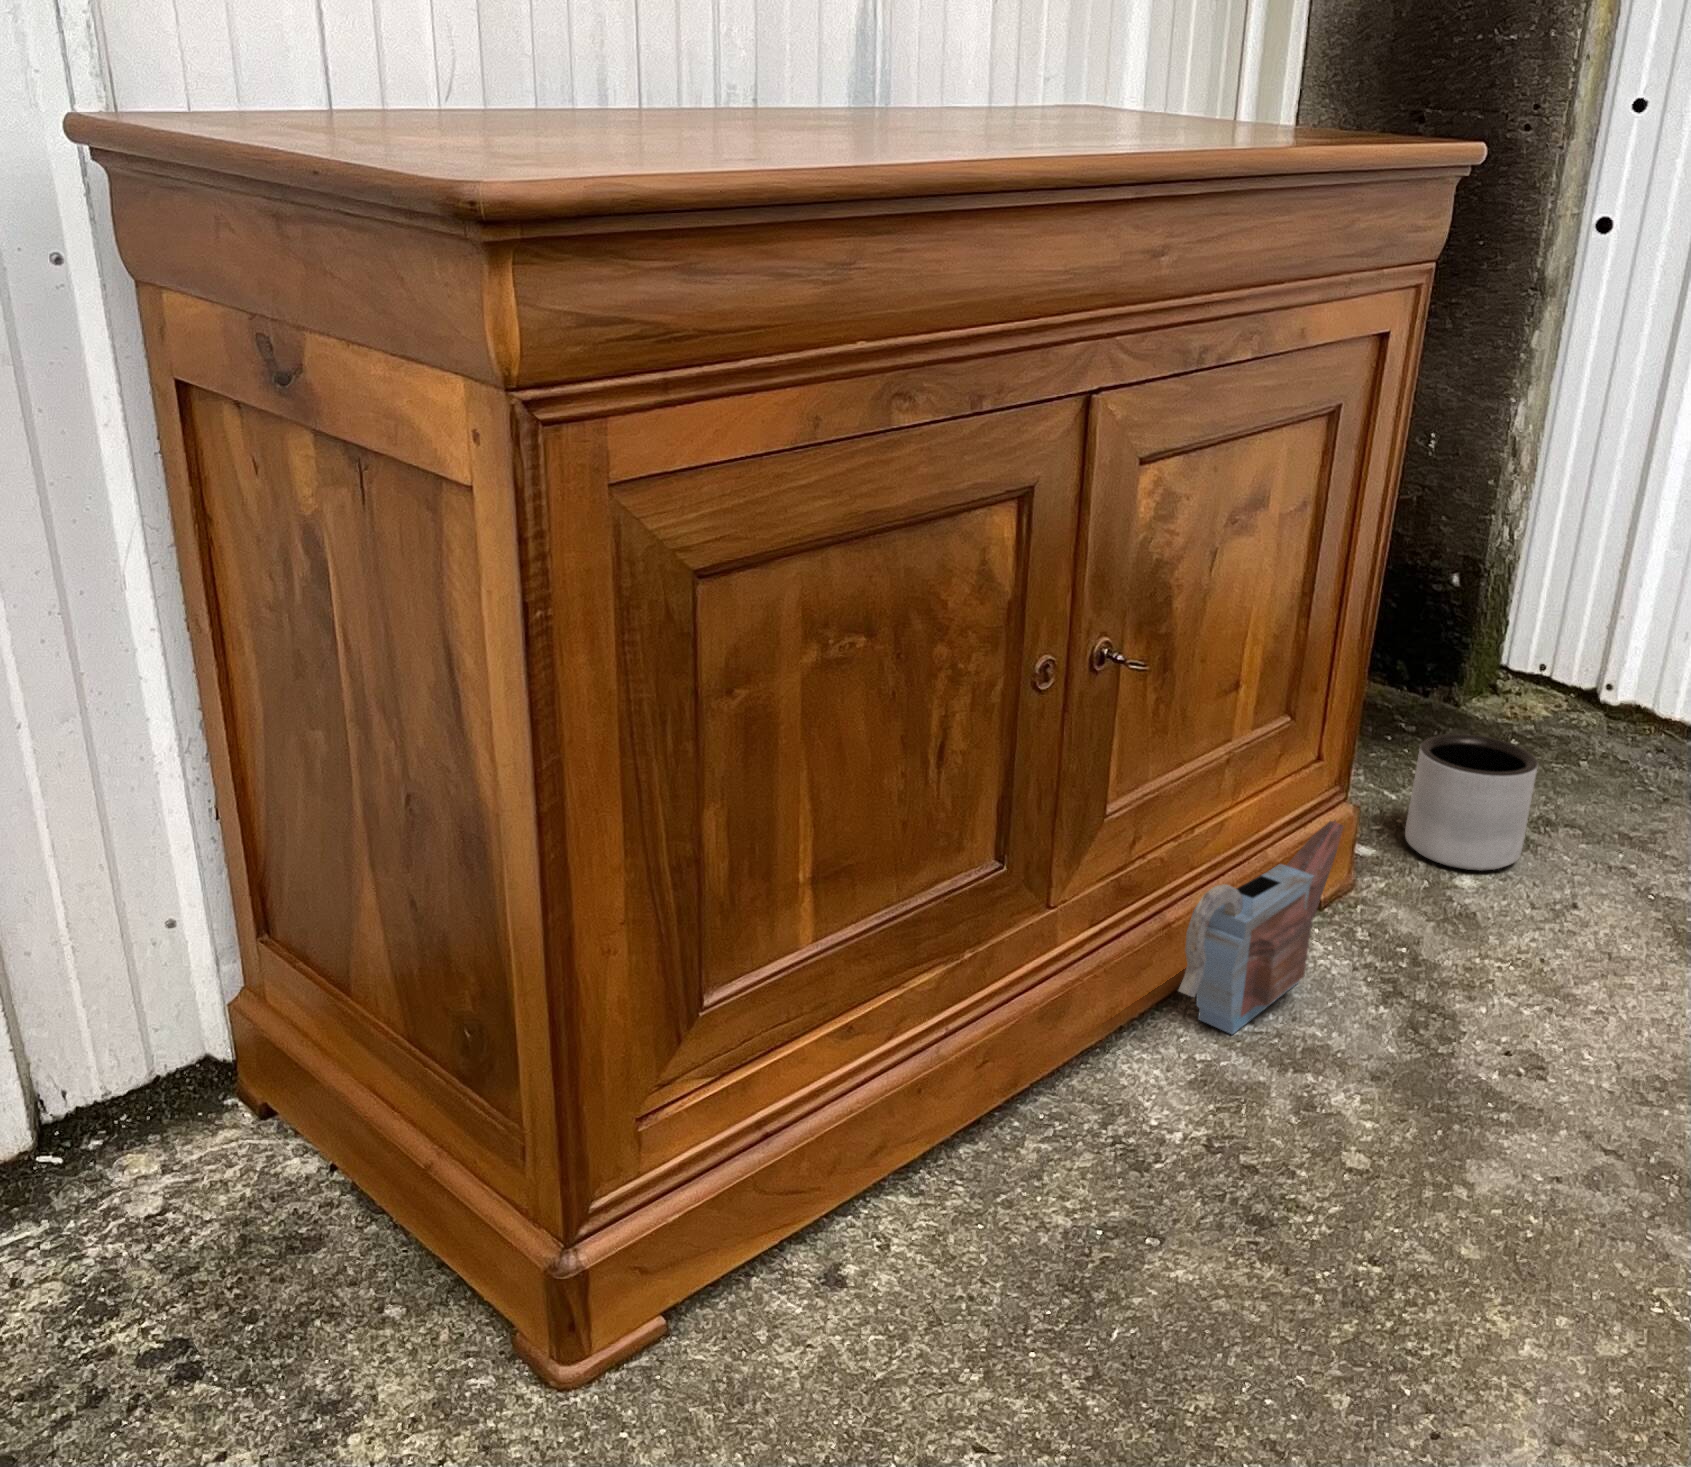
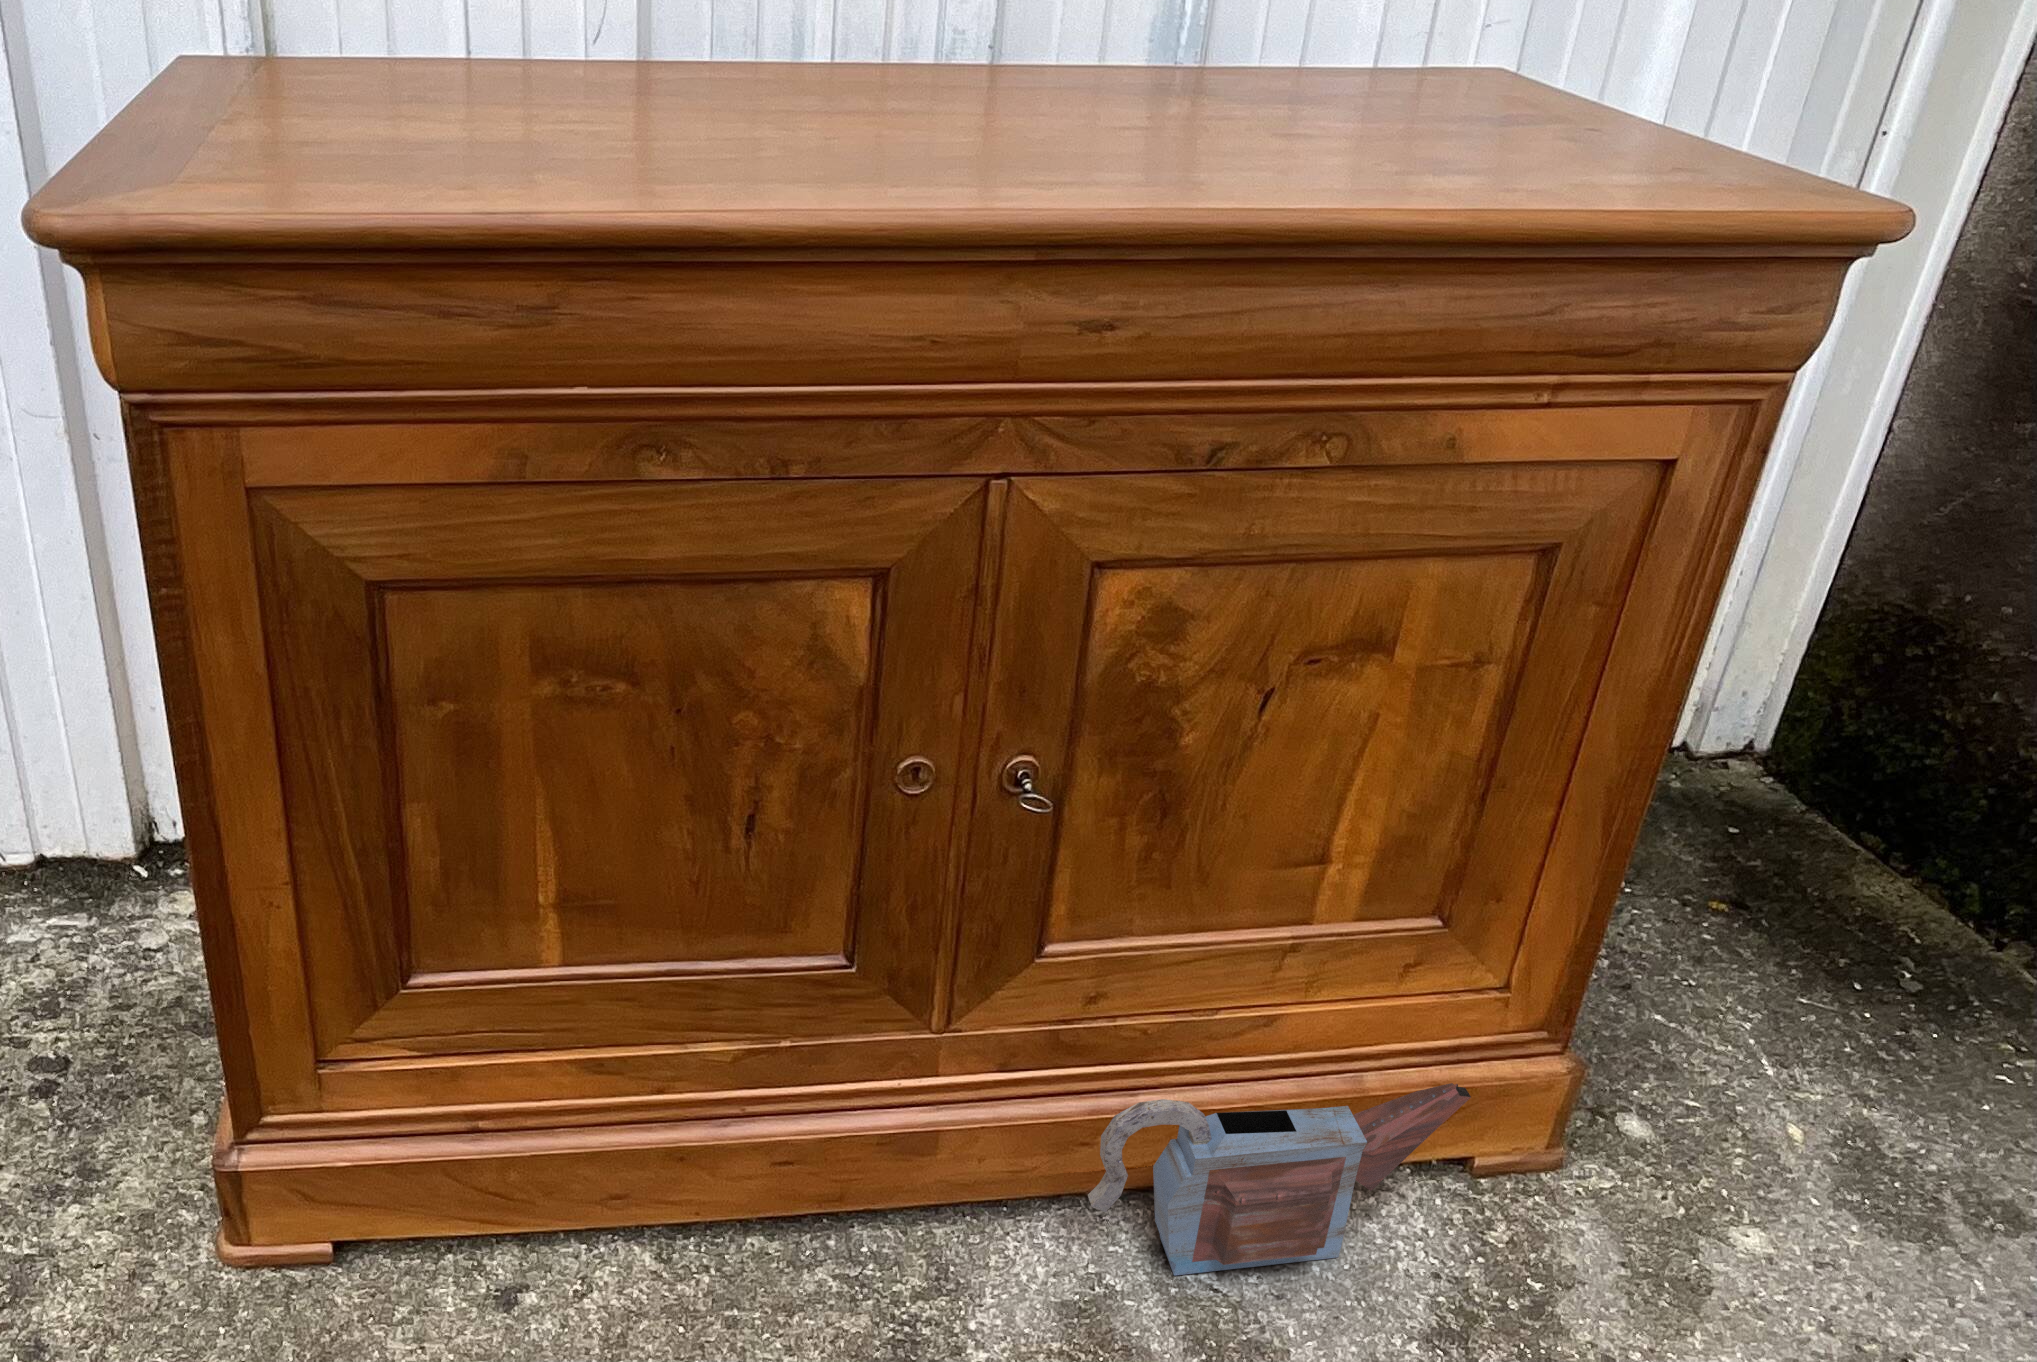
planter: present [1405,734,1538,871] -> none [1728,1028,1949,1255]

